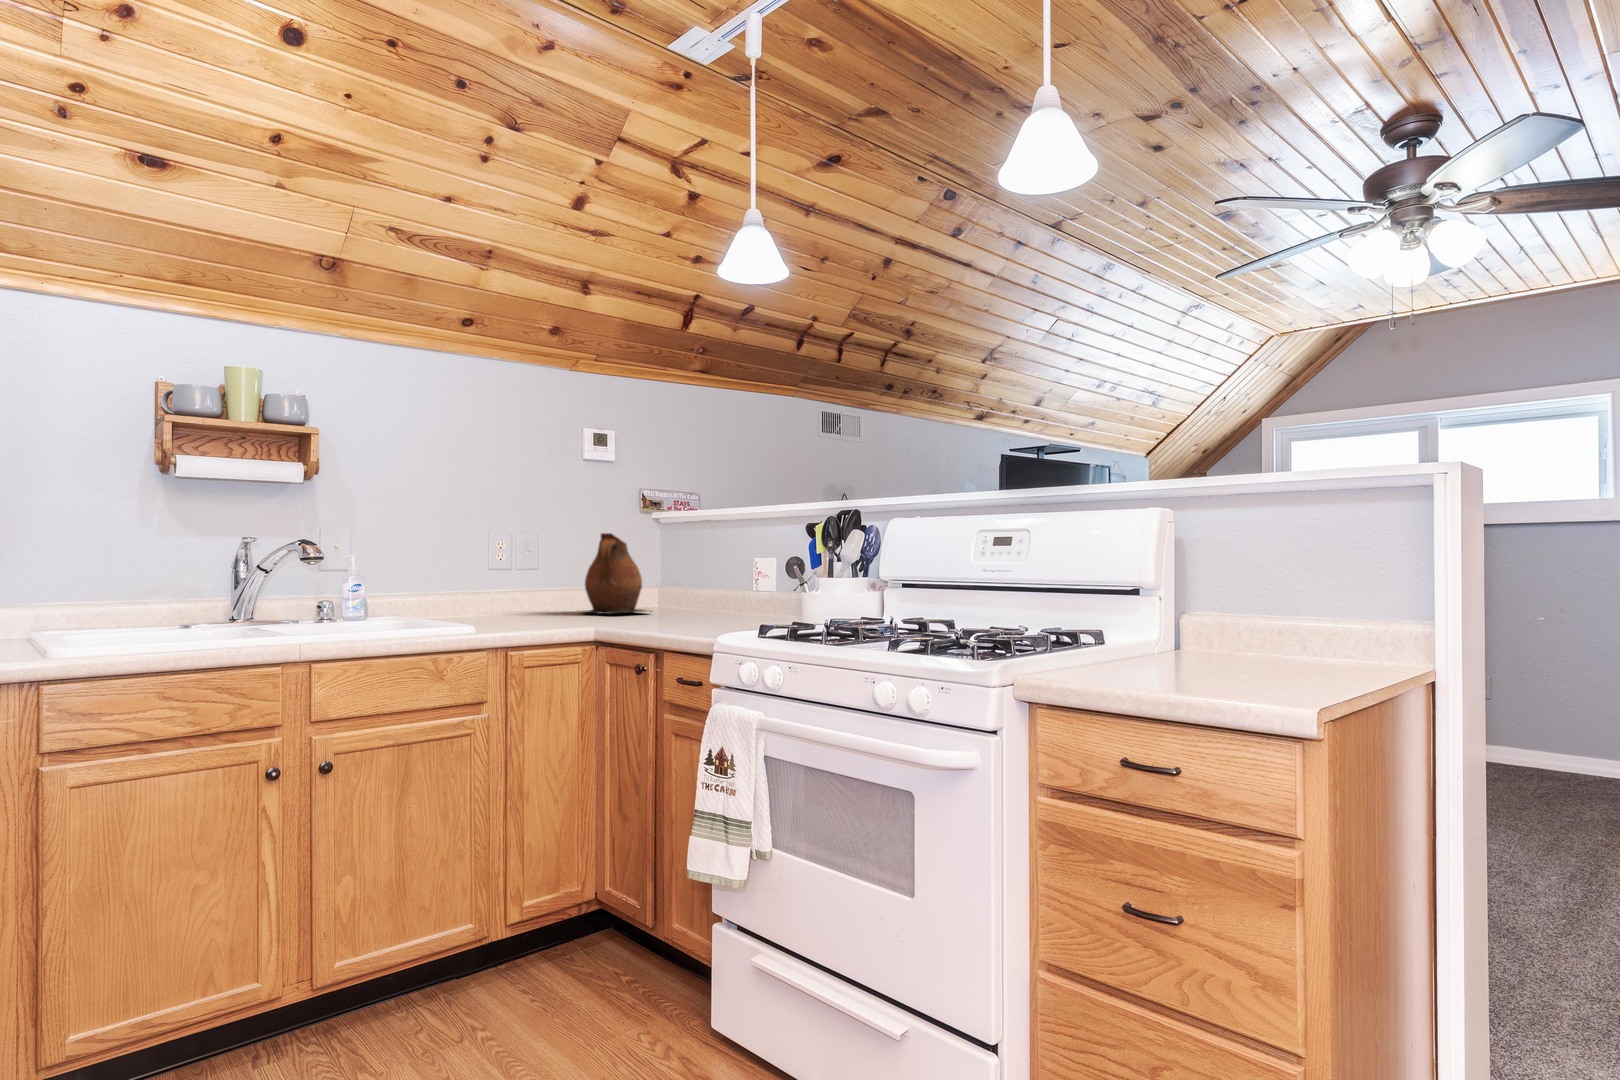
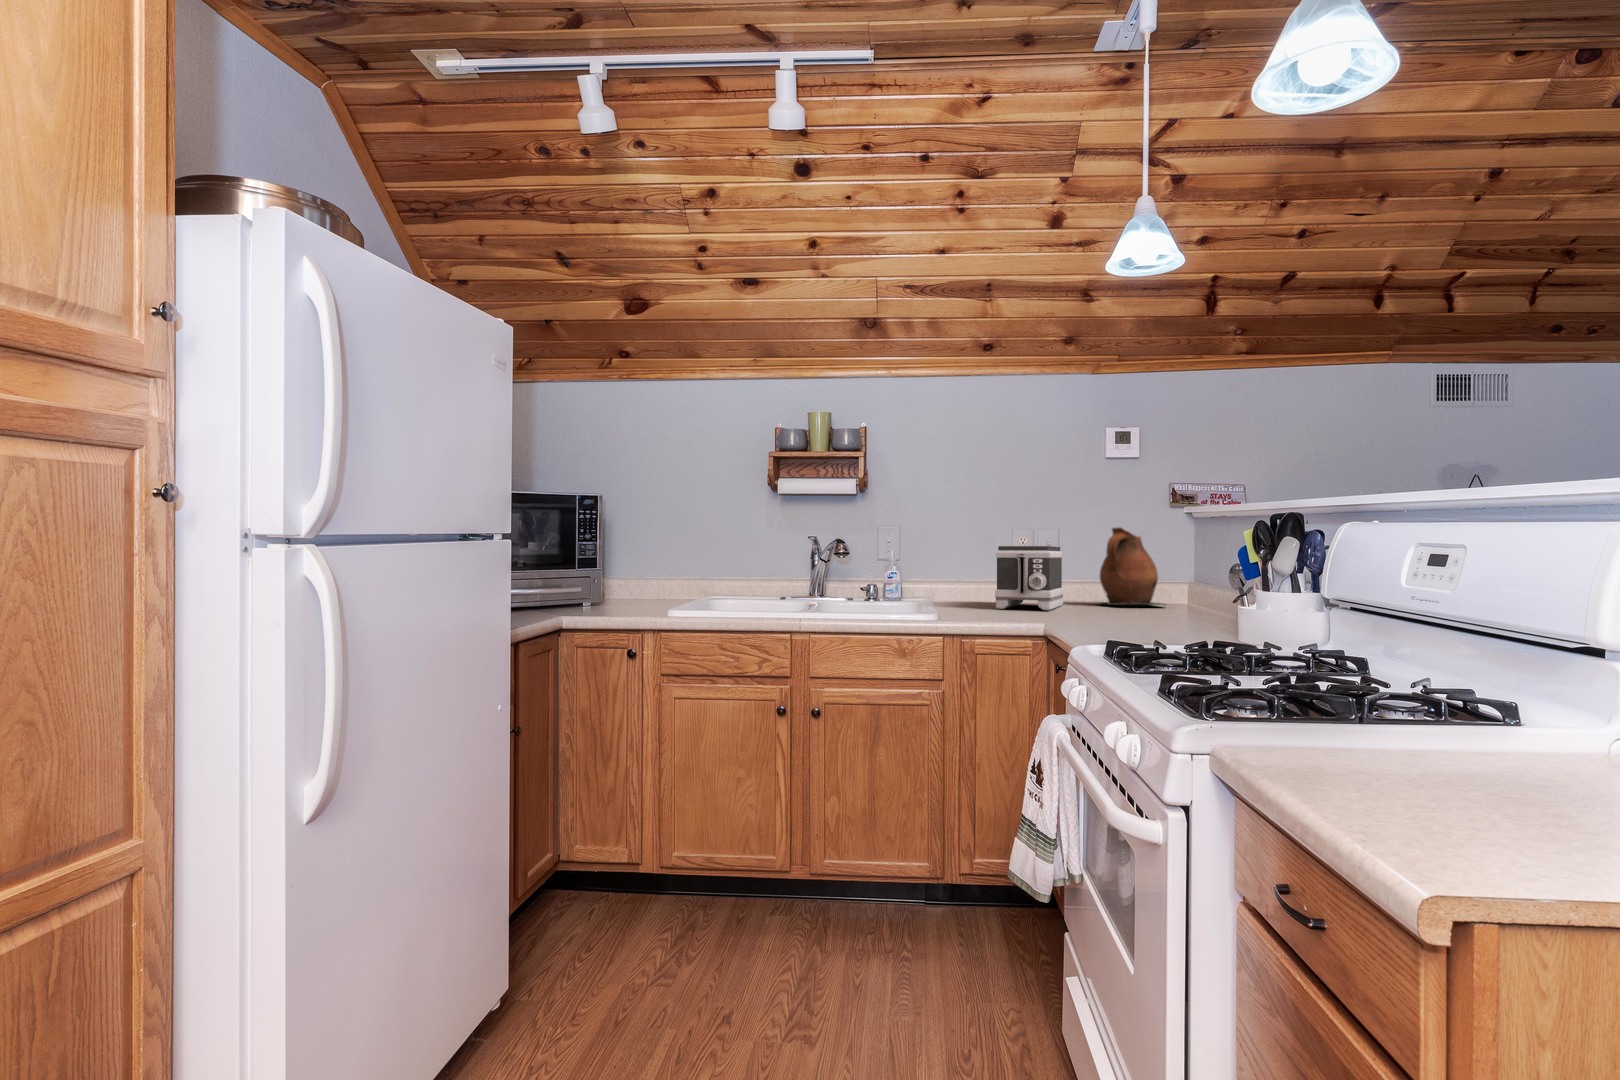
toaster: none [497,553,567,625] -> present [995,546,1063,610]

